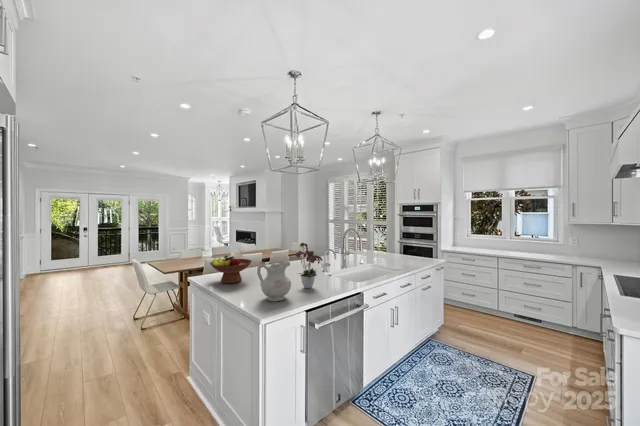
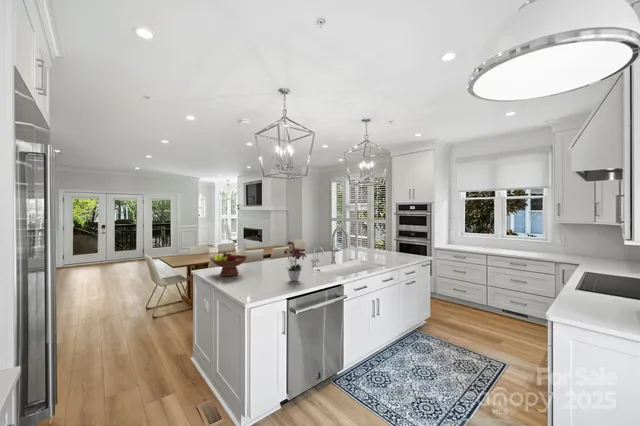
ceramic pitcher: present [257,260,291,302] -> none [248,257,277,291]

